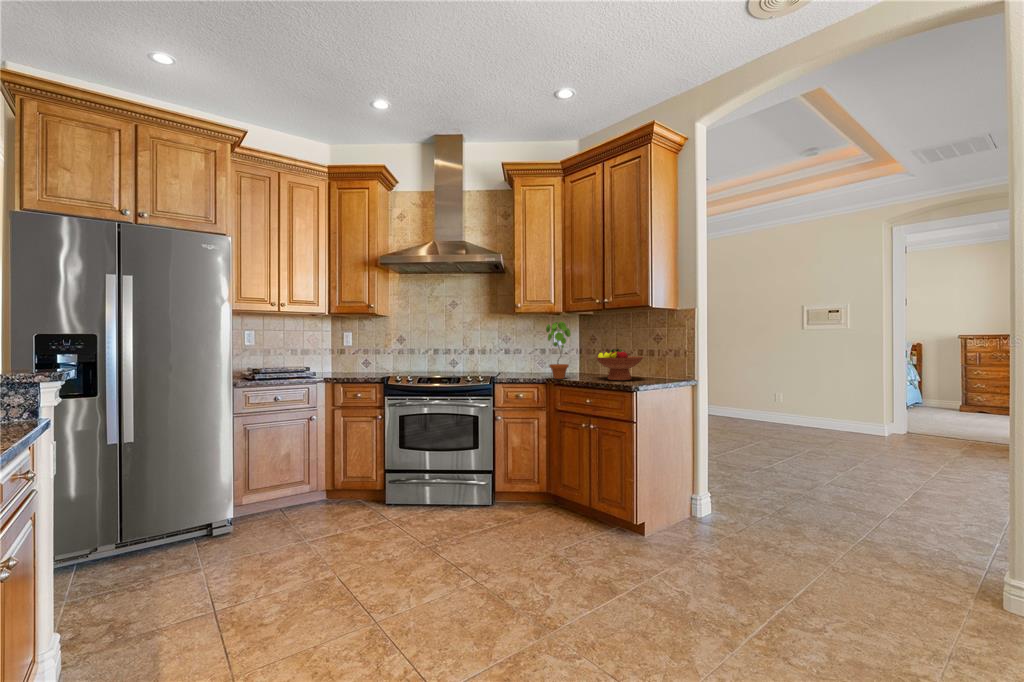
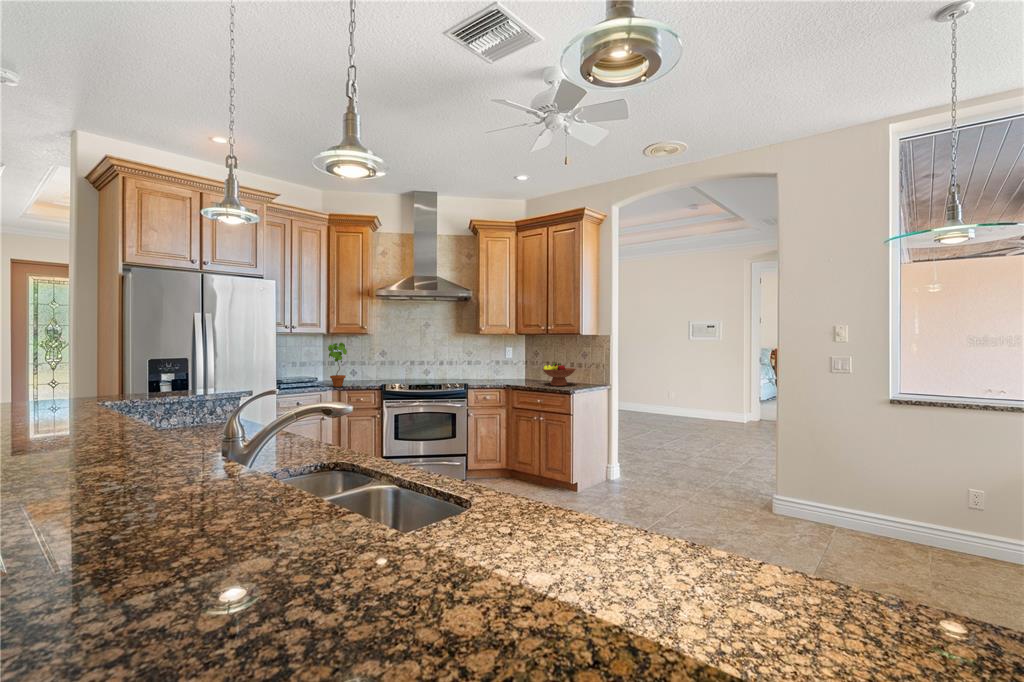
potted plant: present [546,322,571,379] -> present [328,343,347,387]

